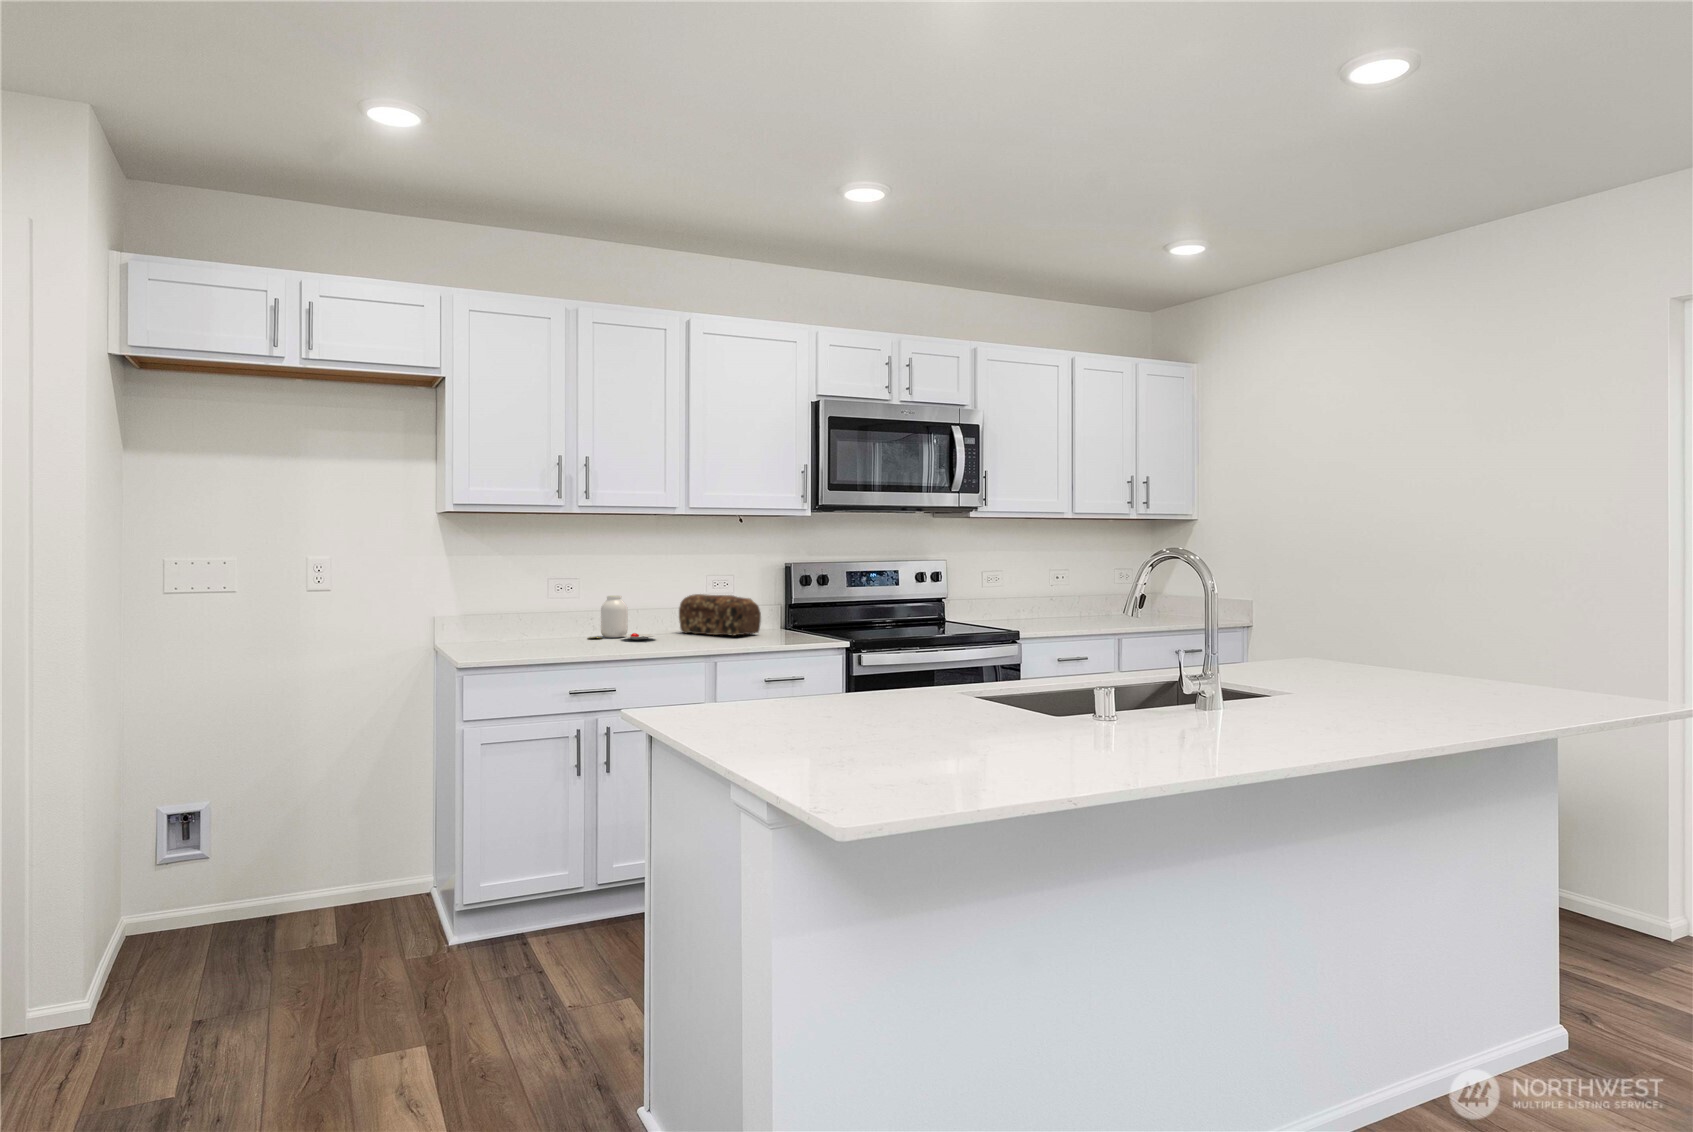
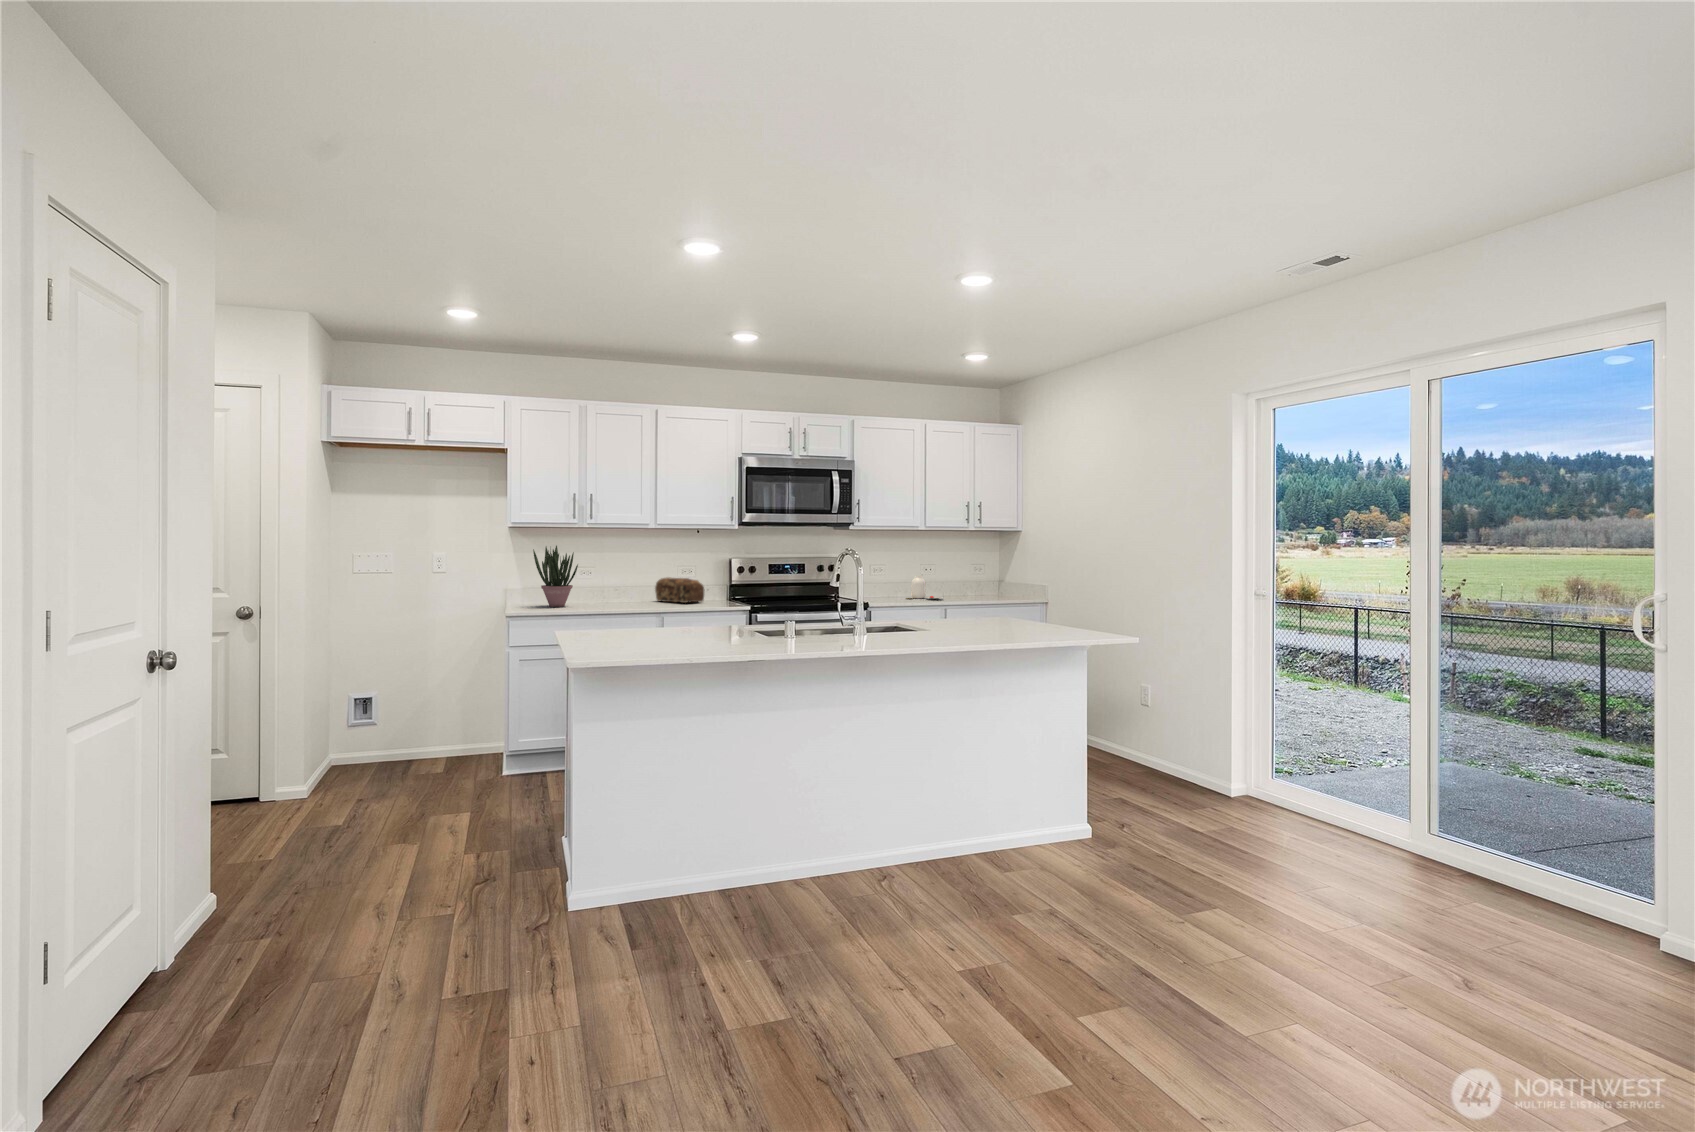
potted plant: none [490,542,566,647] -> present [533,546,578,607]
jar: present [589,596,656,639] -> present [911,576,943,599]

